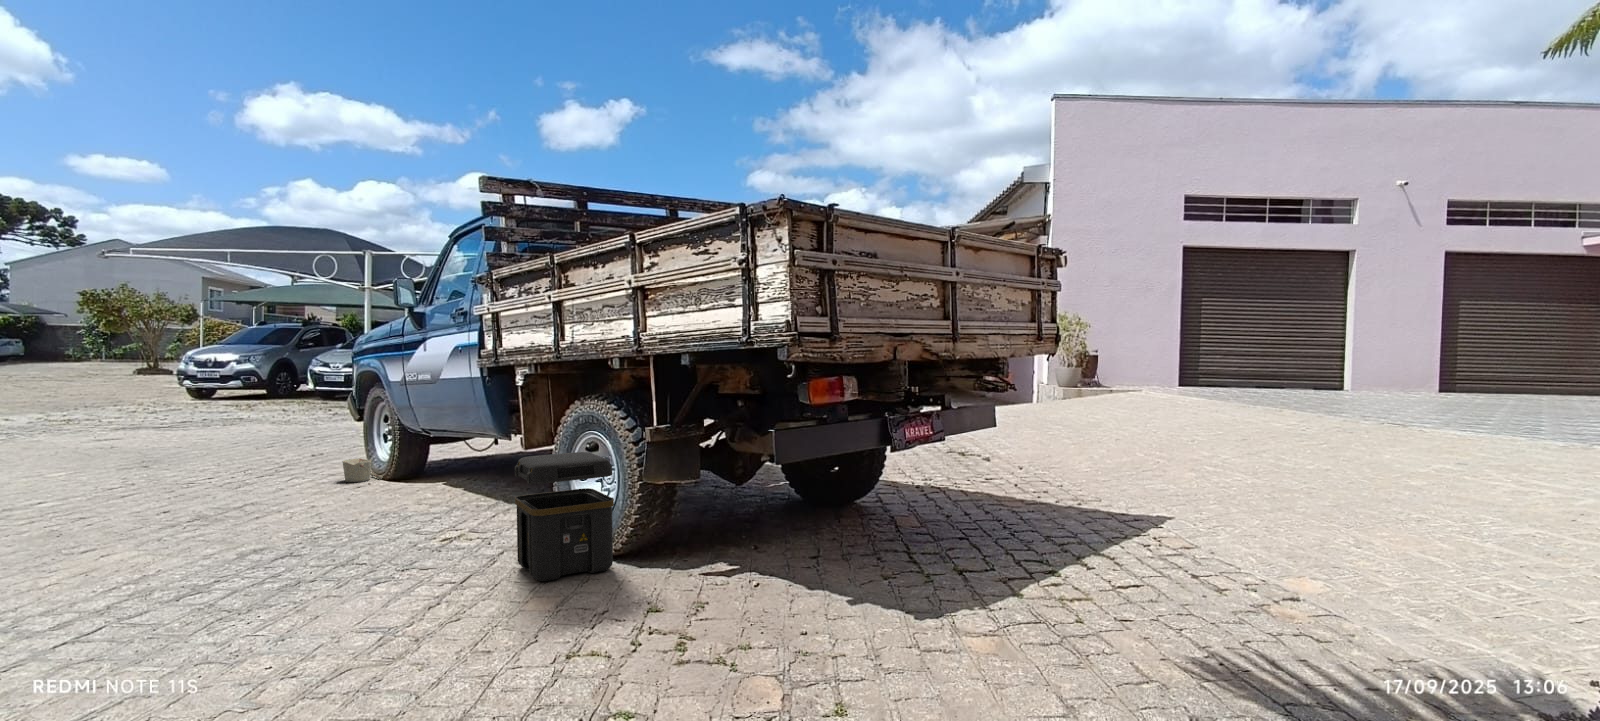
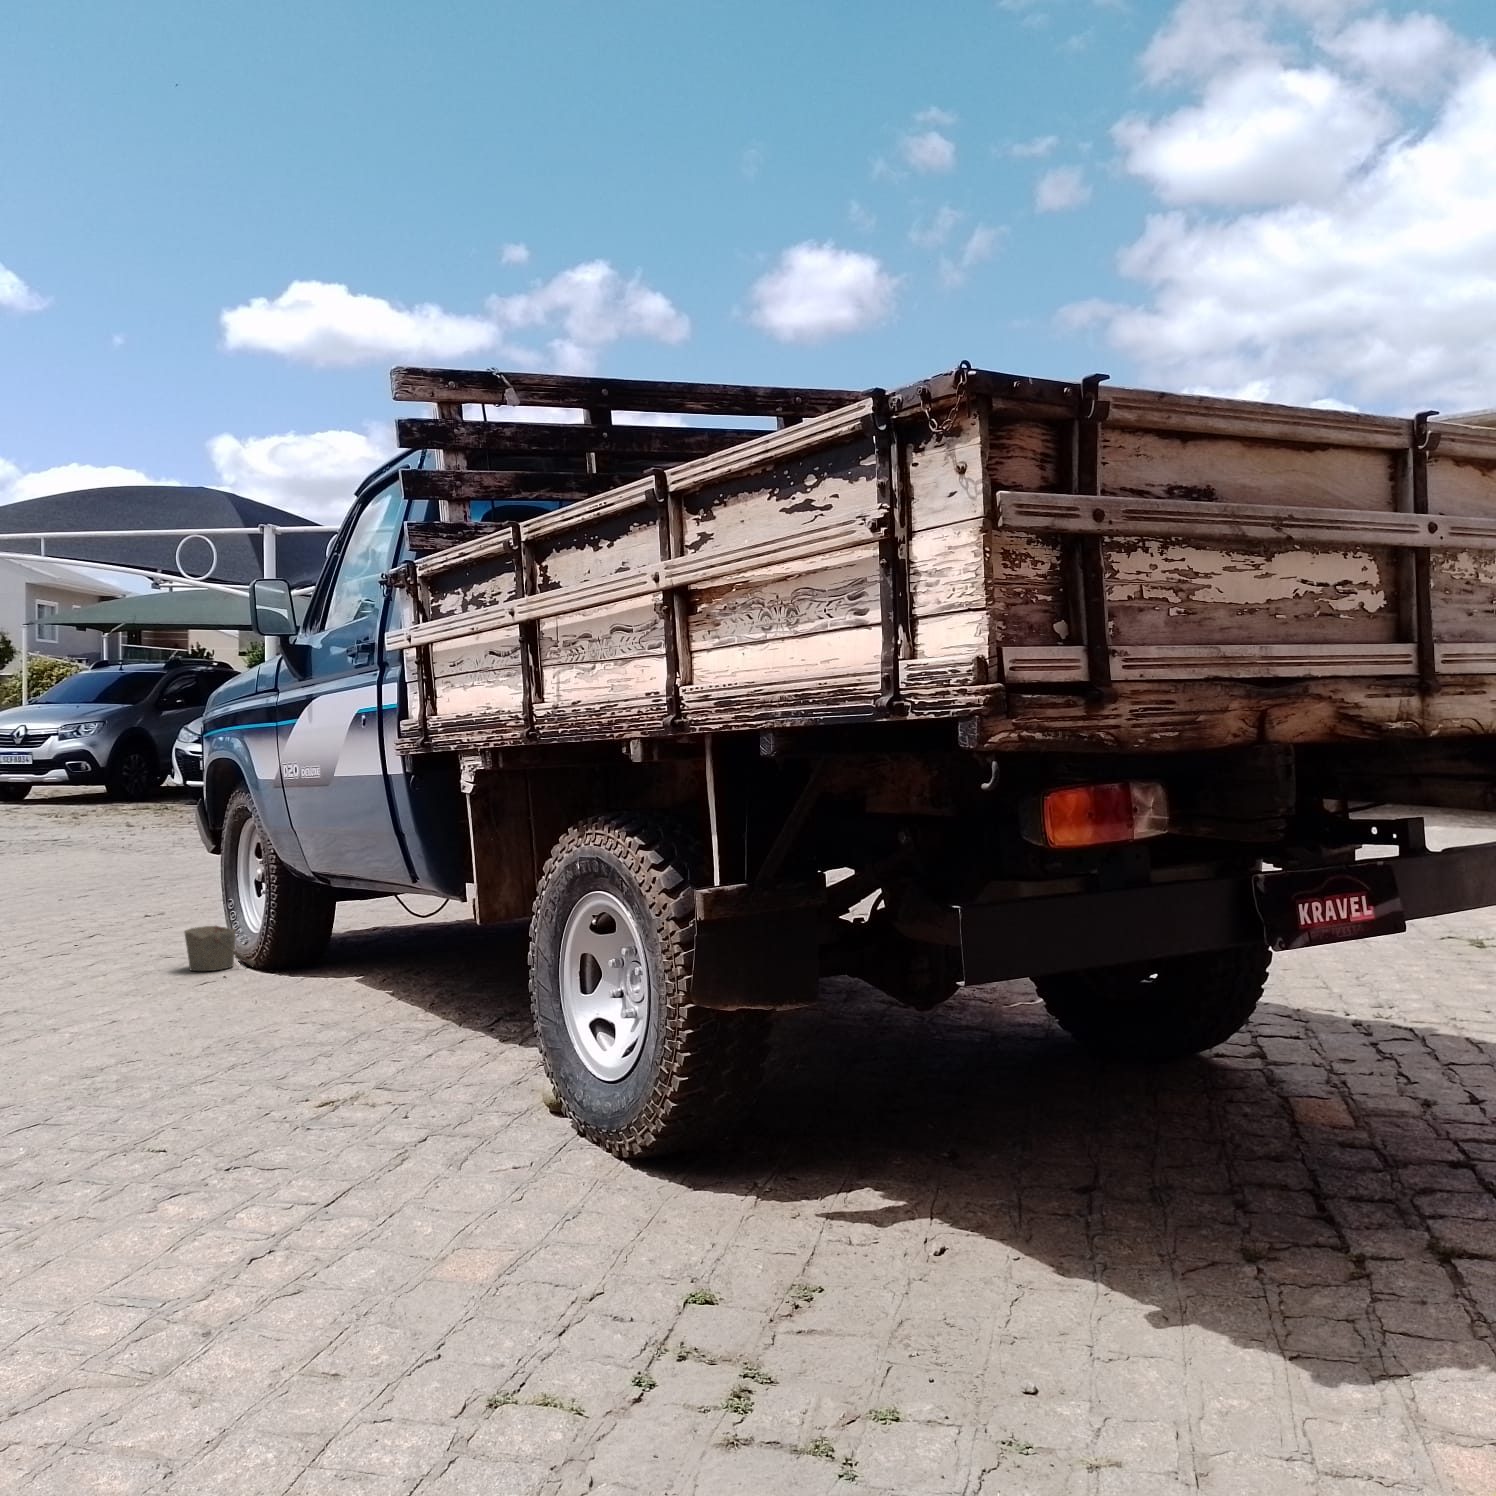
toolbox: present [515,452,614,581] -> none [438,937,636,1212]

